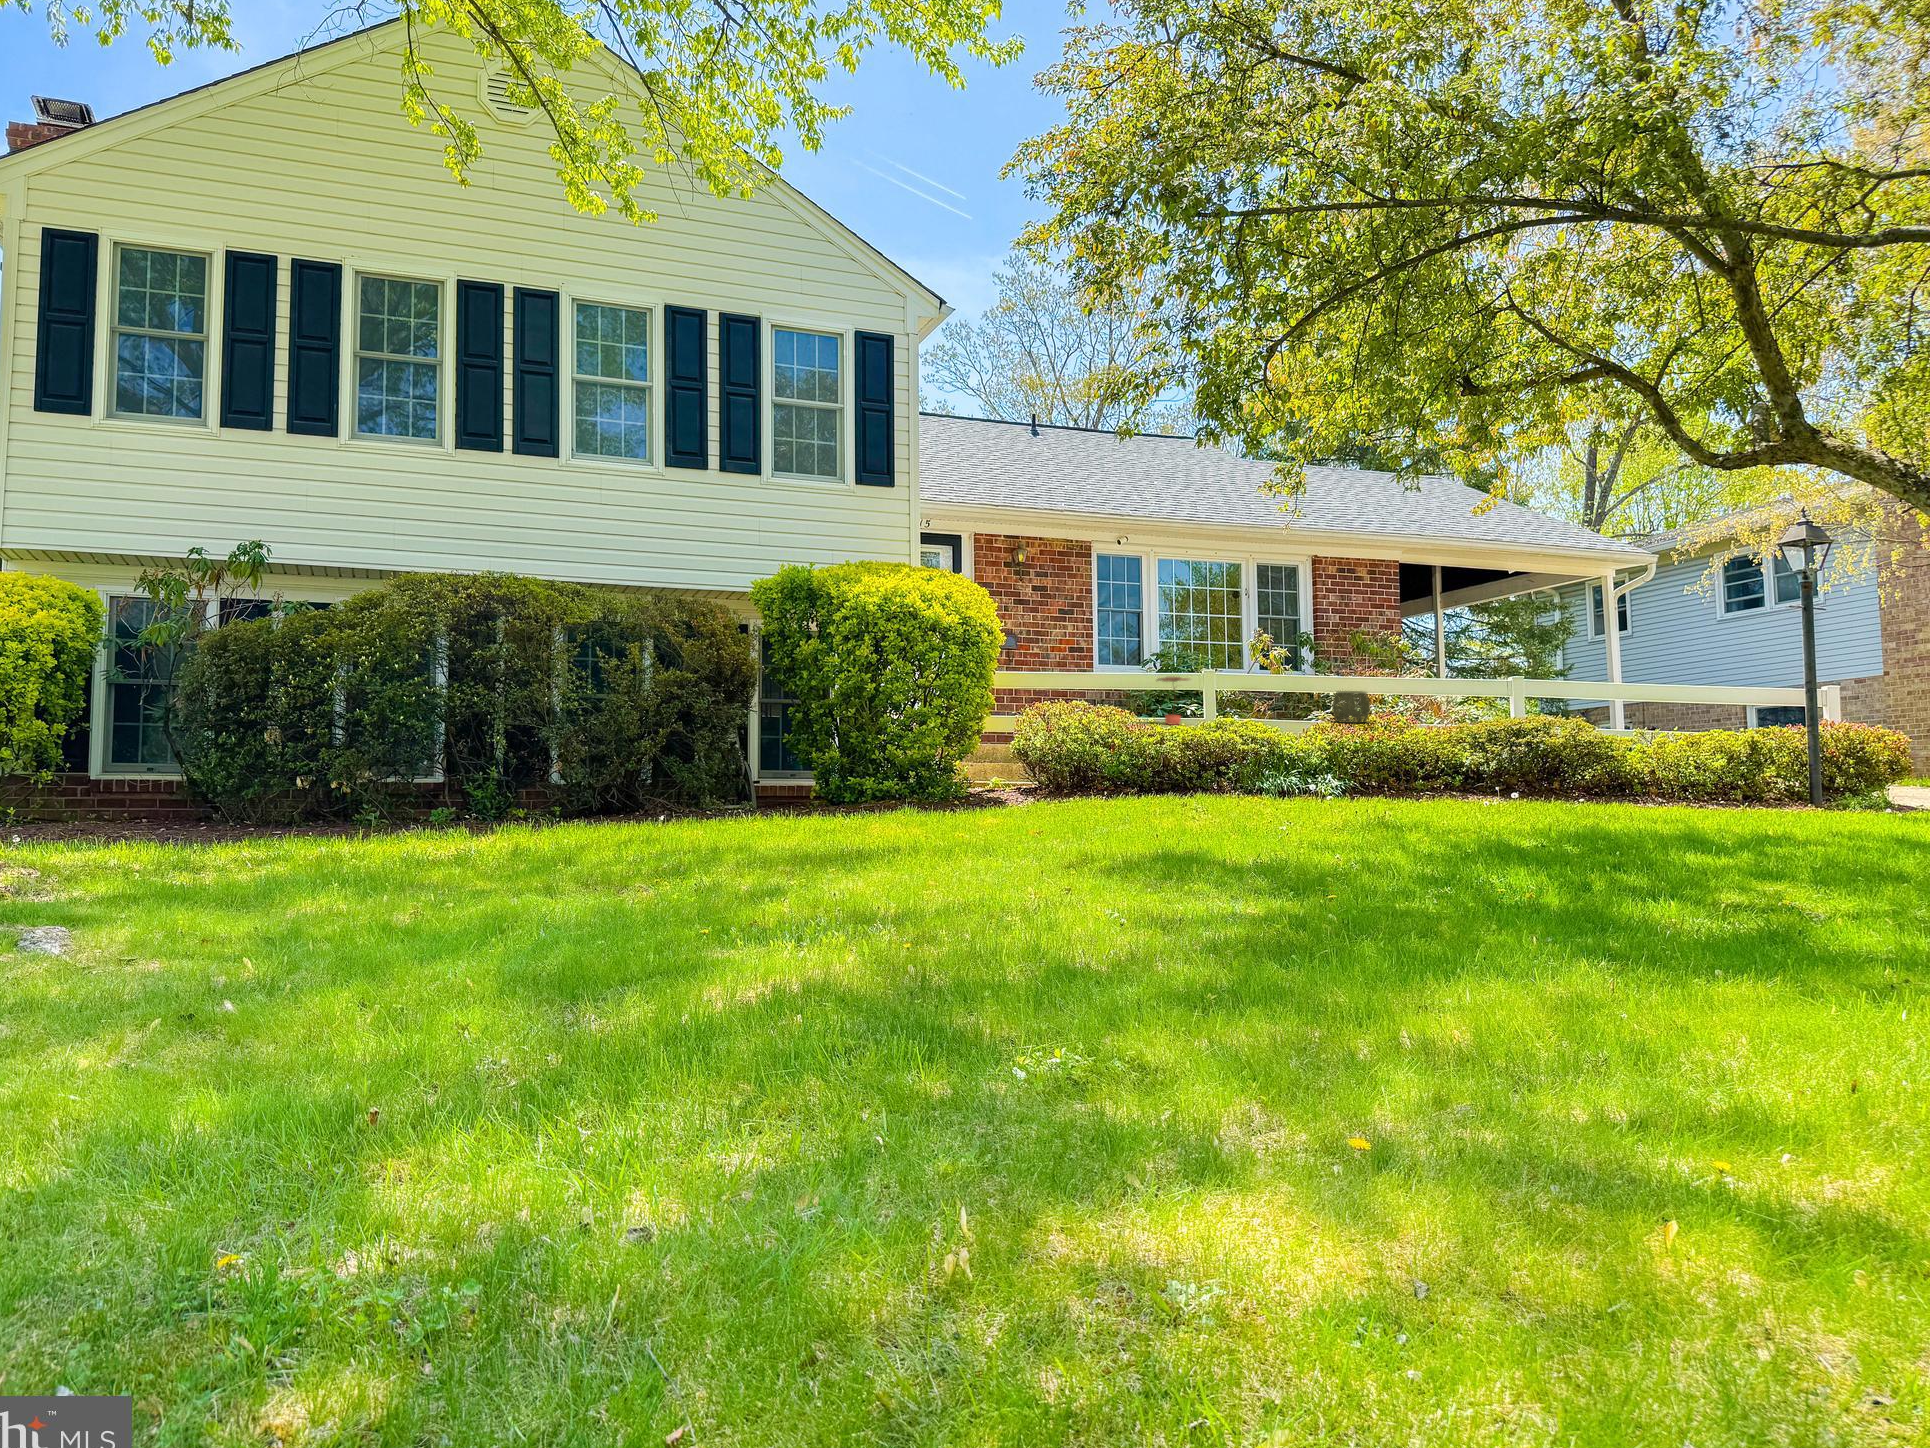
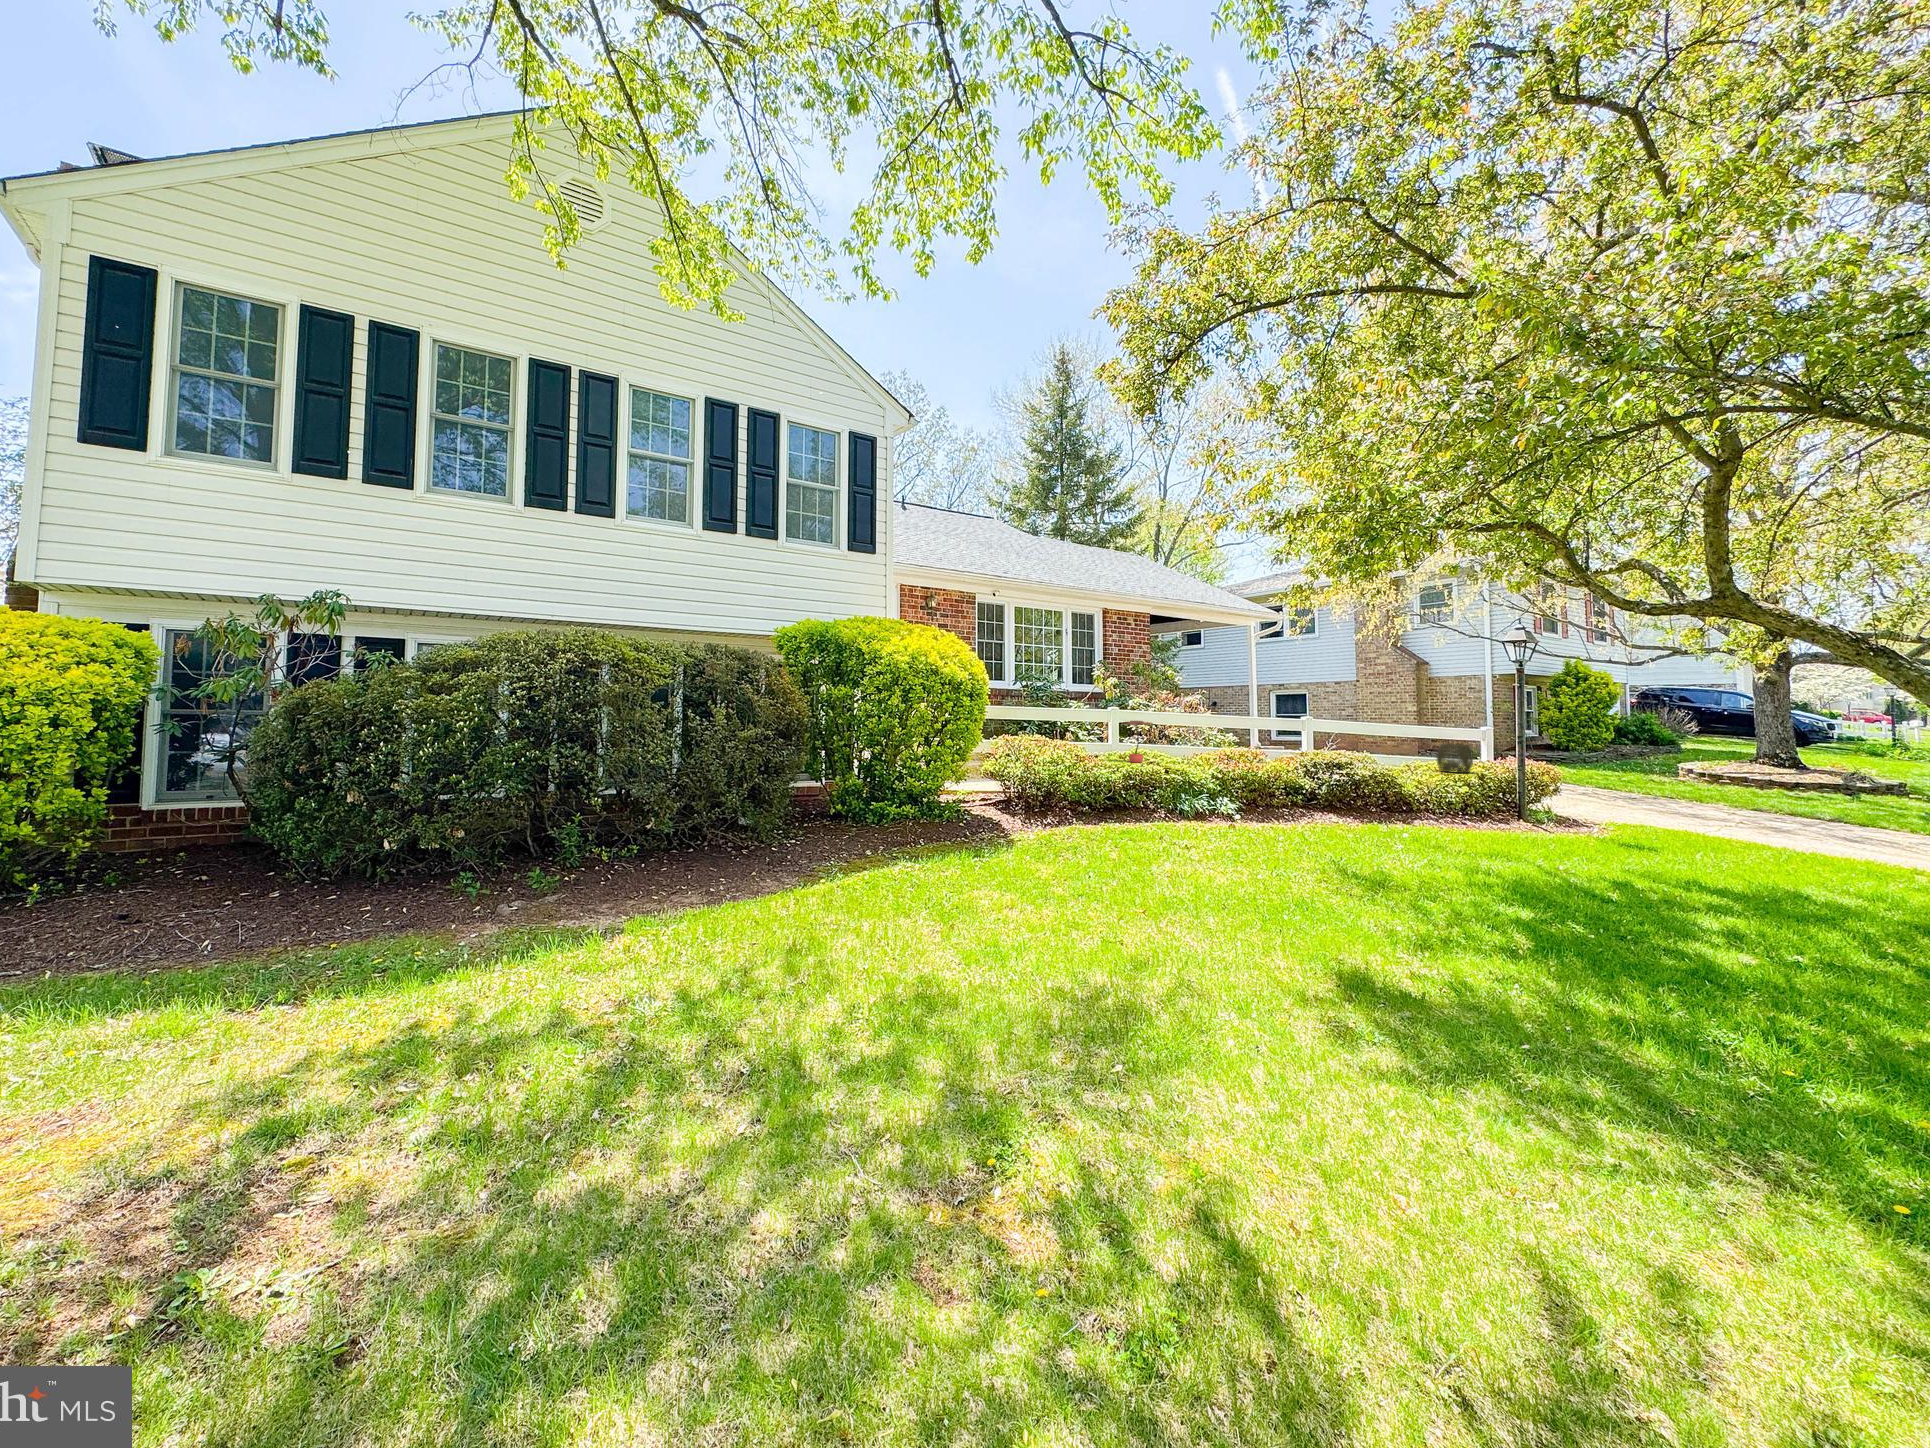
woven basket: present [1332,691,1370,723] -> present [1437,744,1473,773]

